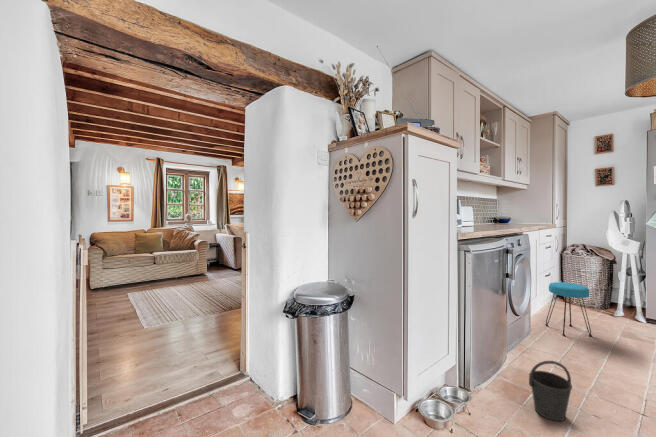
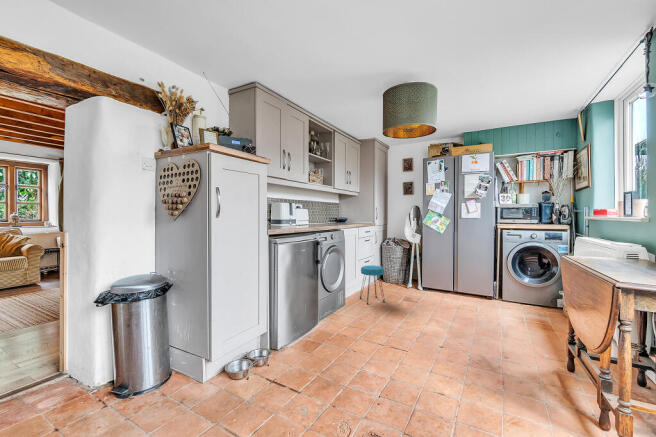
bucket: present [529,361,572,421] -> none [313,318,340,359]

